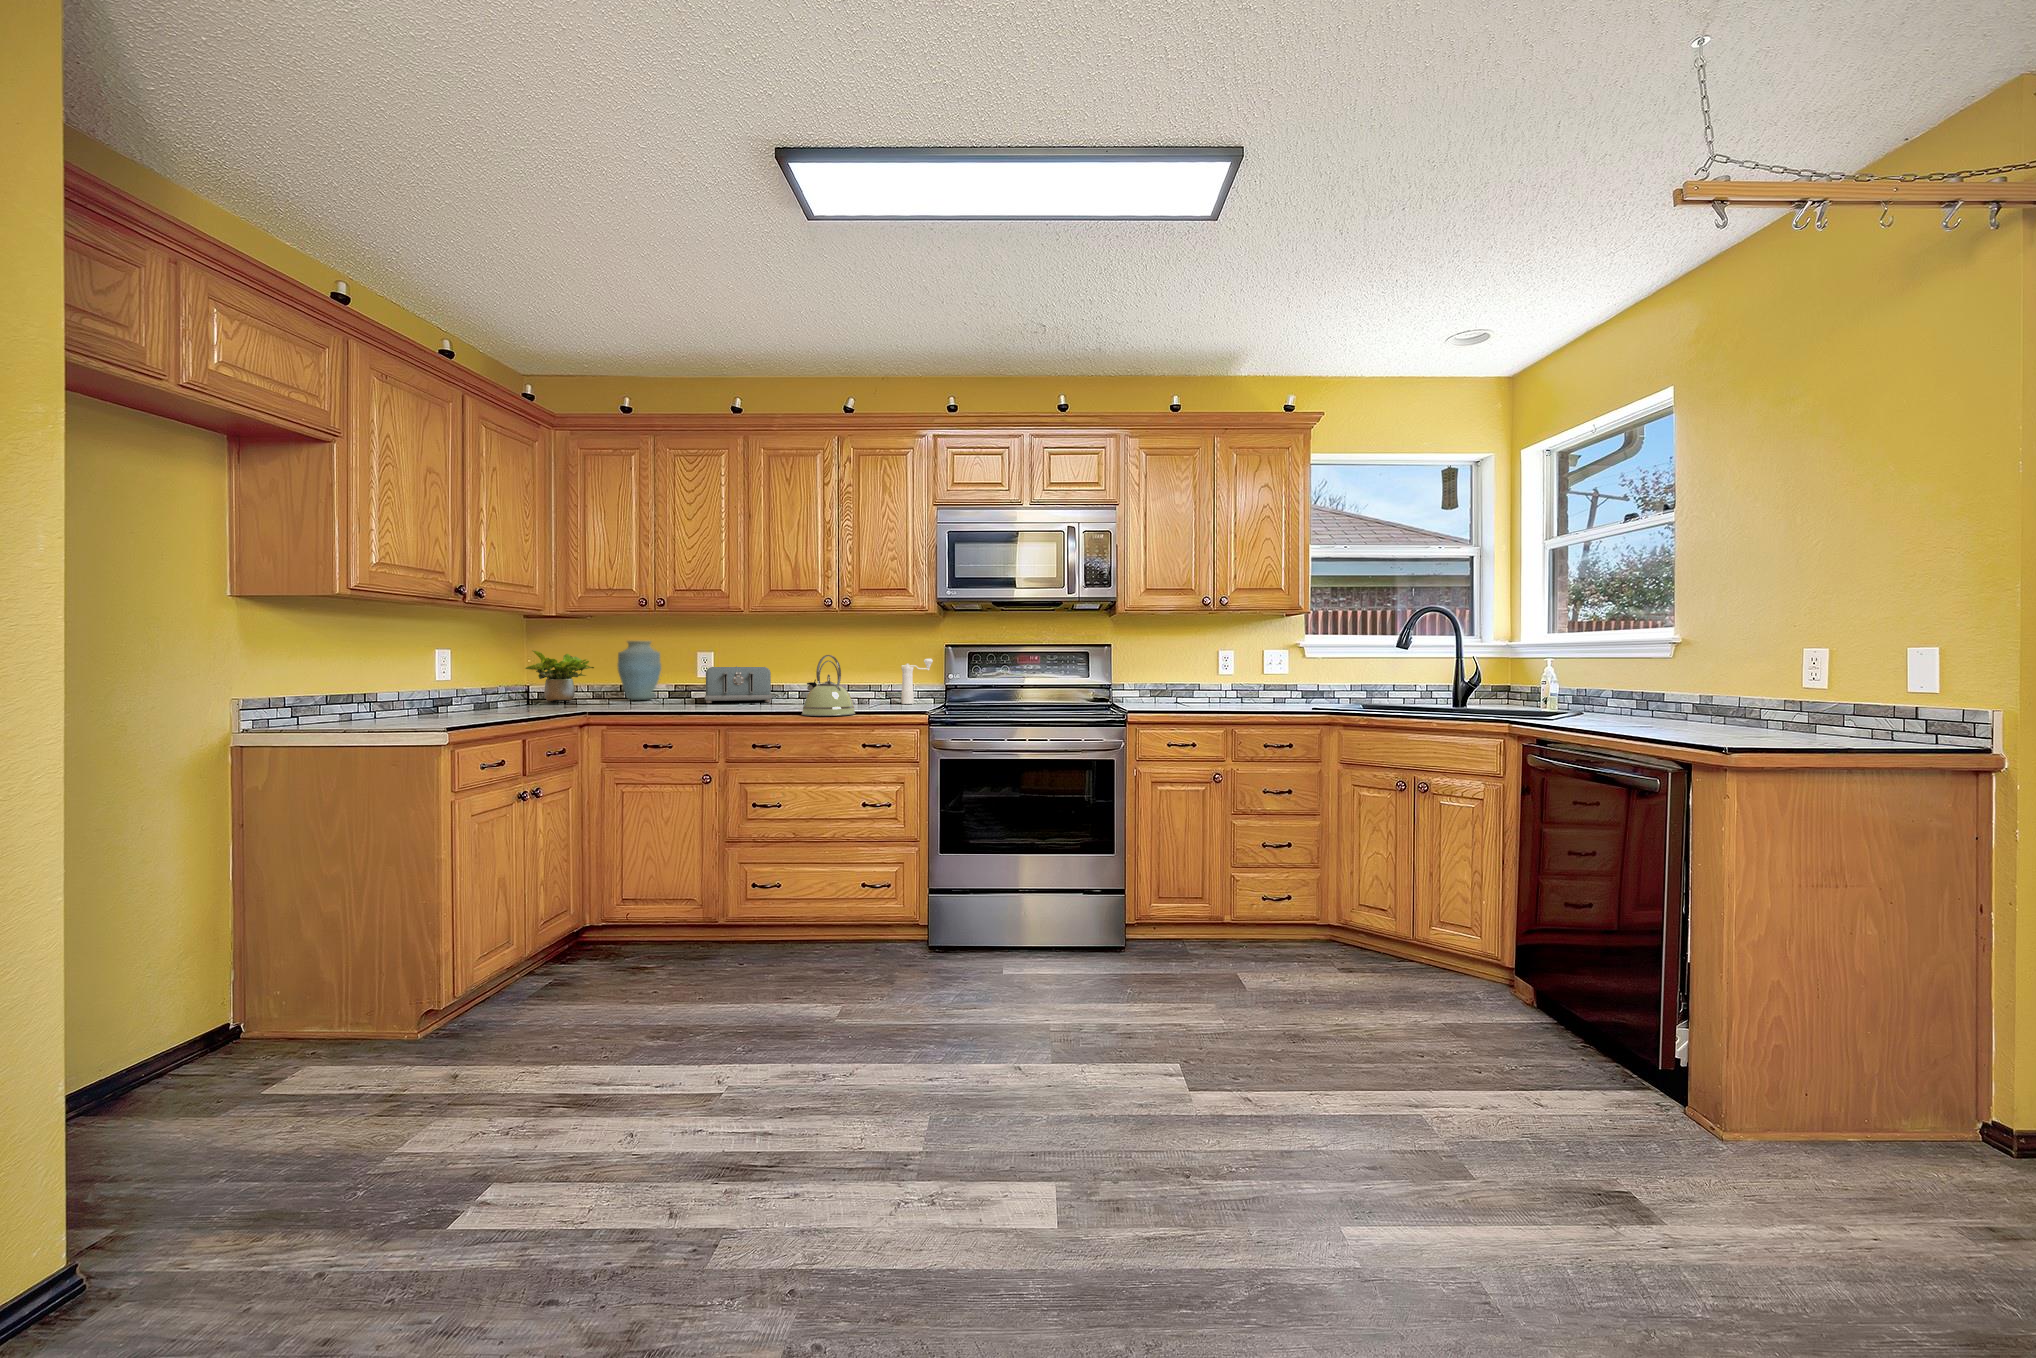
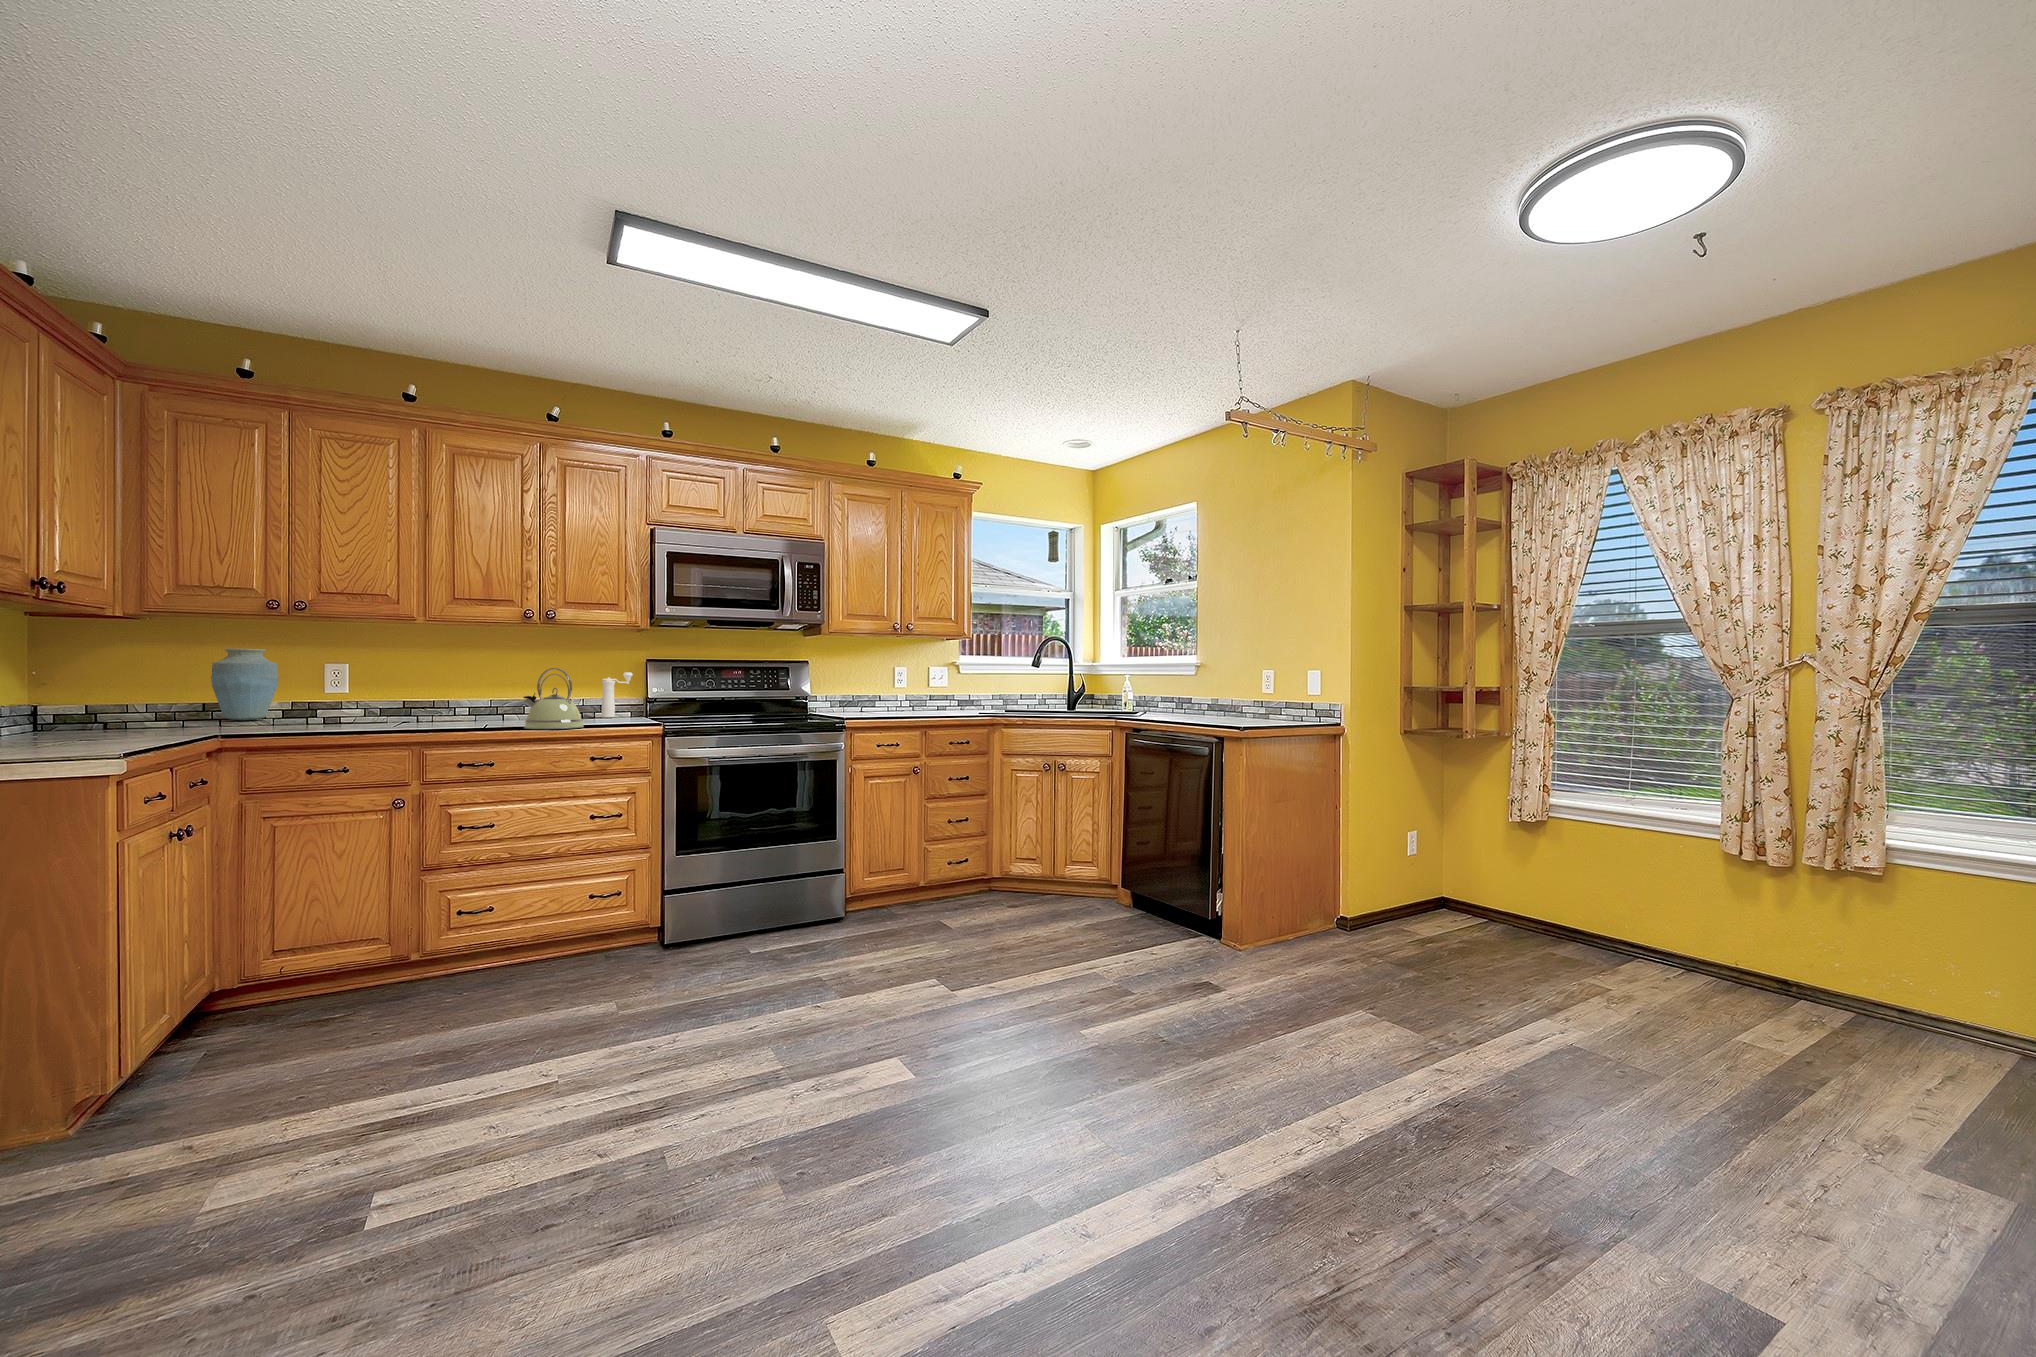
potted plant: present [525,650,594,702] -> none [72,659,175,725]
toaster: present [705,666,772,703] -> none [340,680,443,721]

